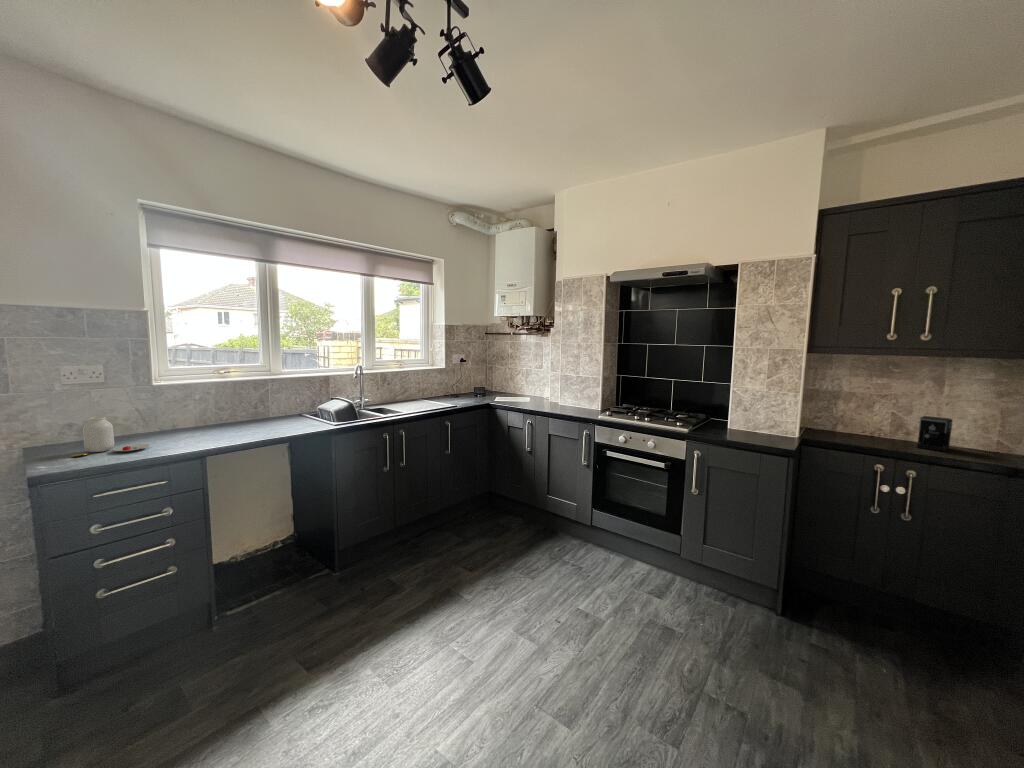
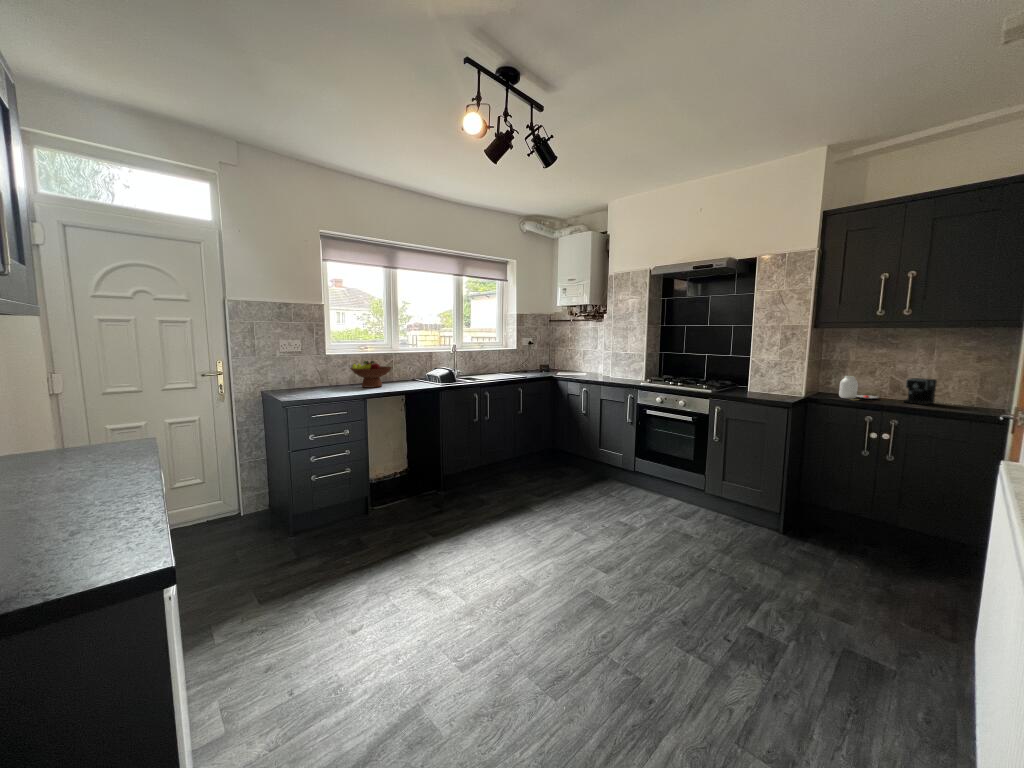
fruit bowl: none [188,394,260,433] -> present [350,361,392,388]
jar: present [71,417,150,457] -> present [839,376,877,400]

